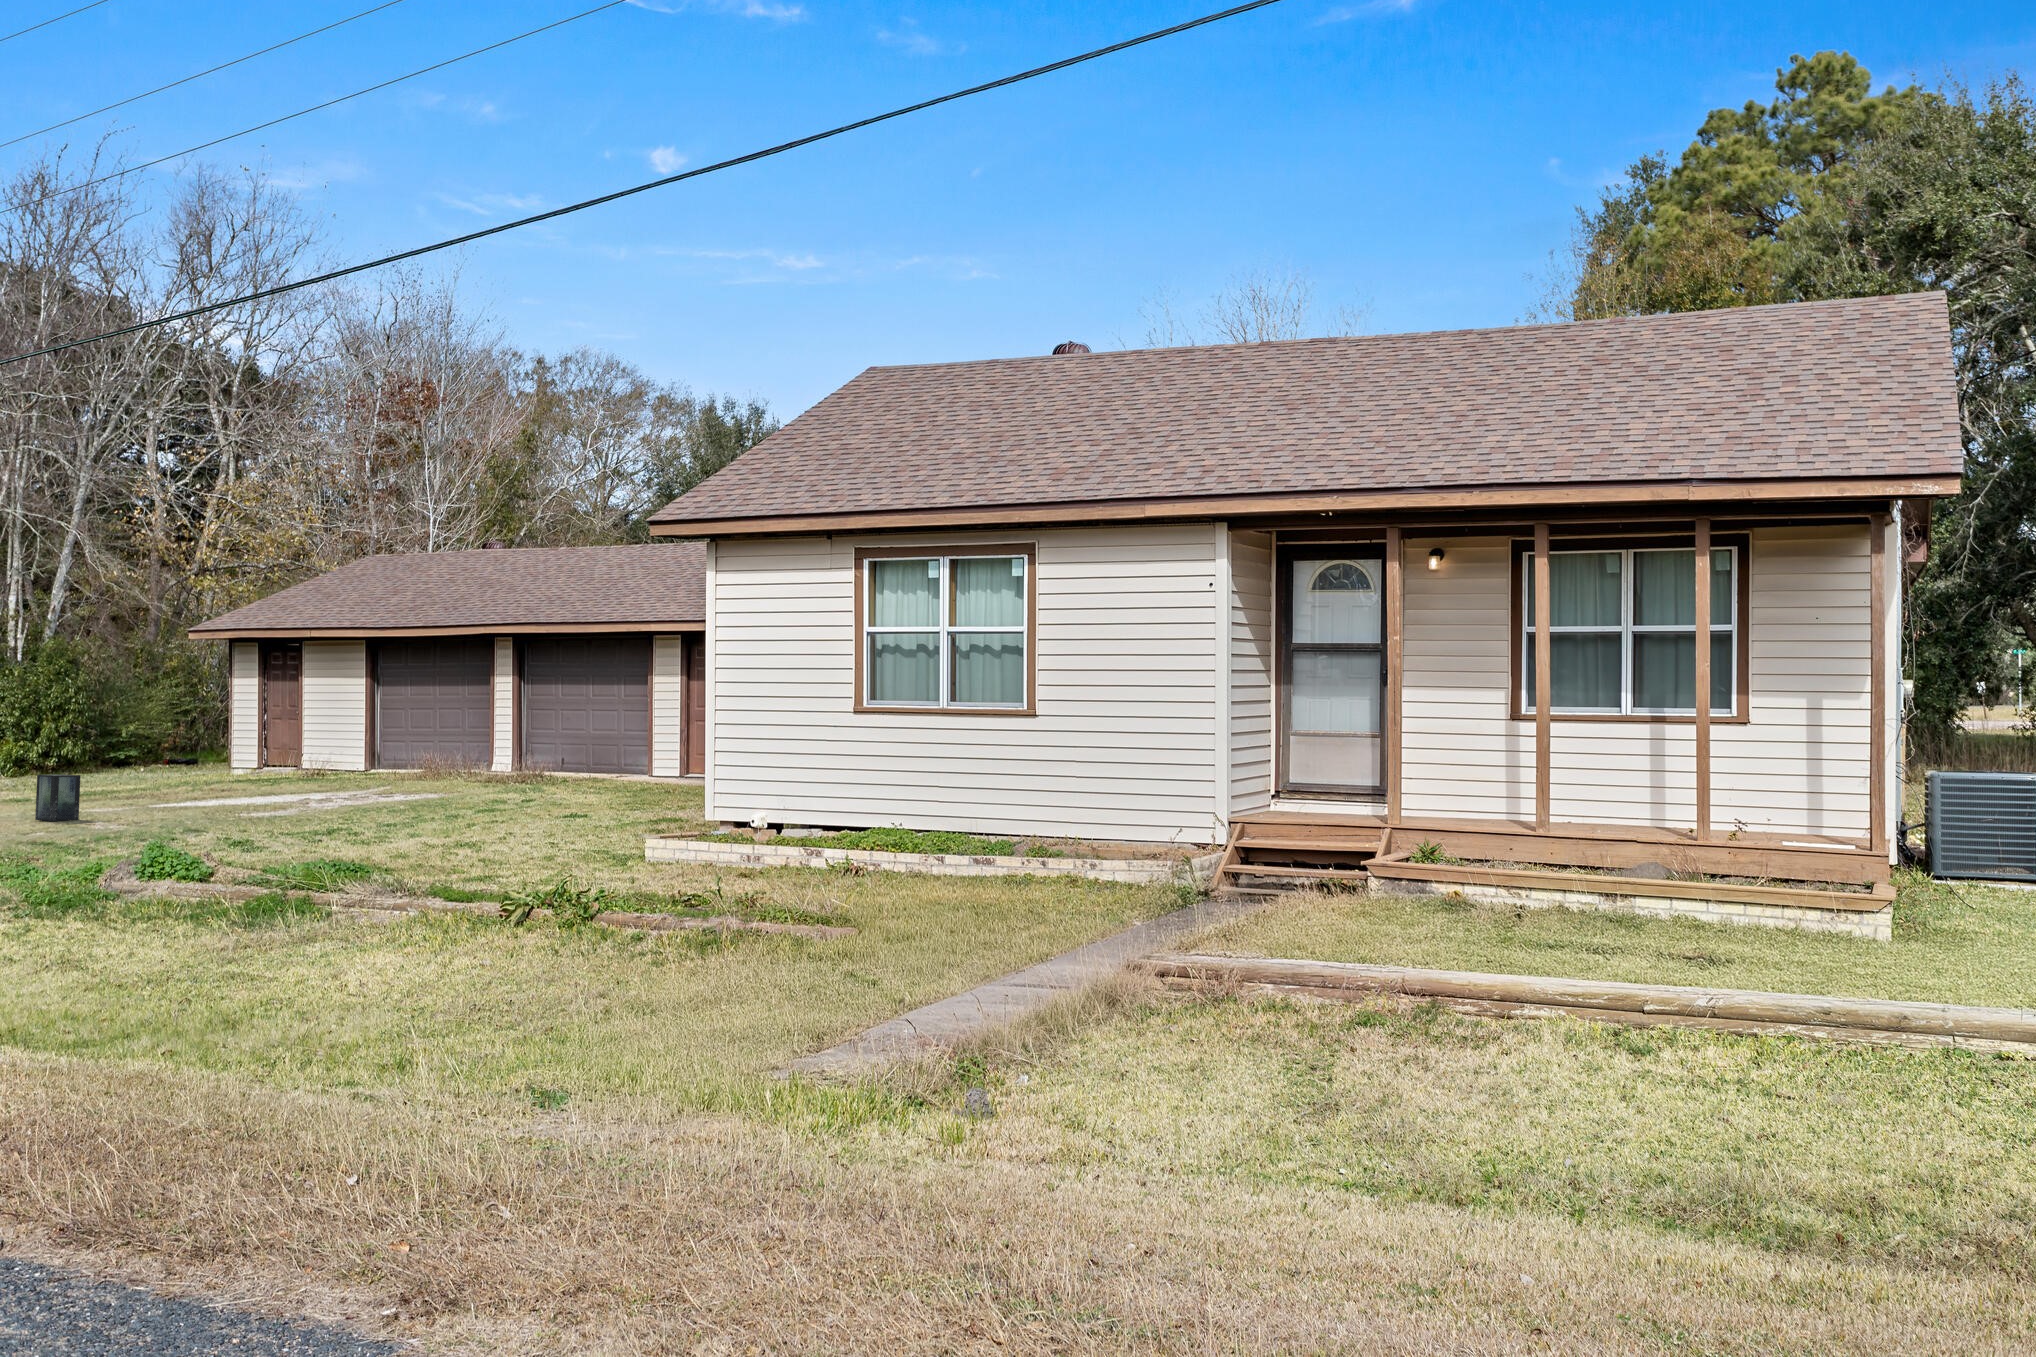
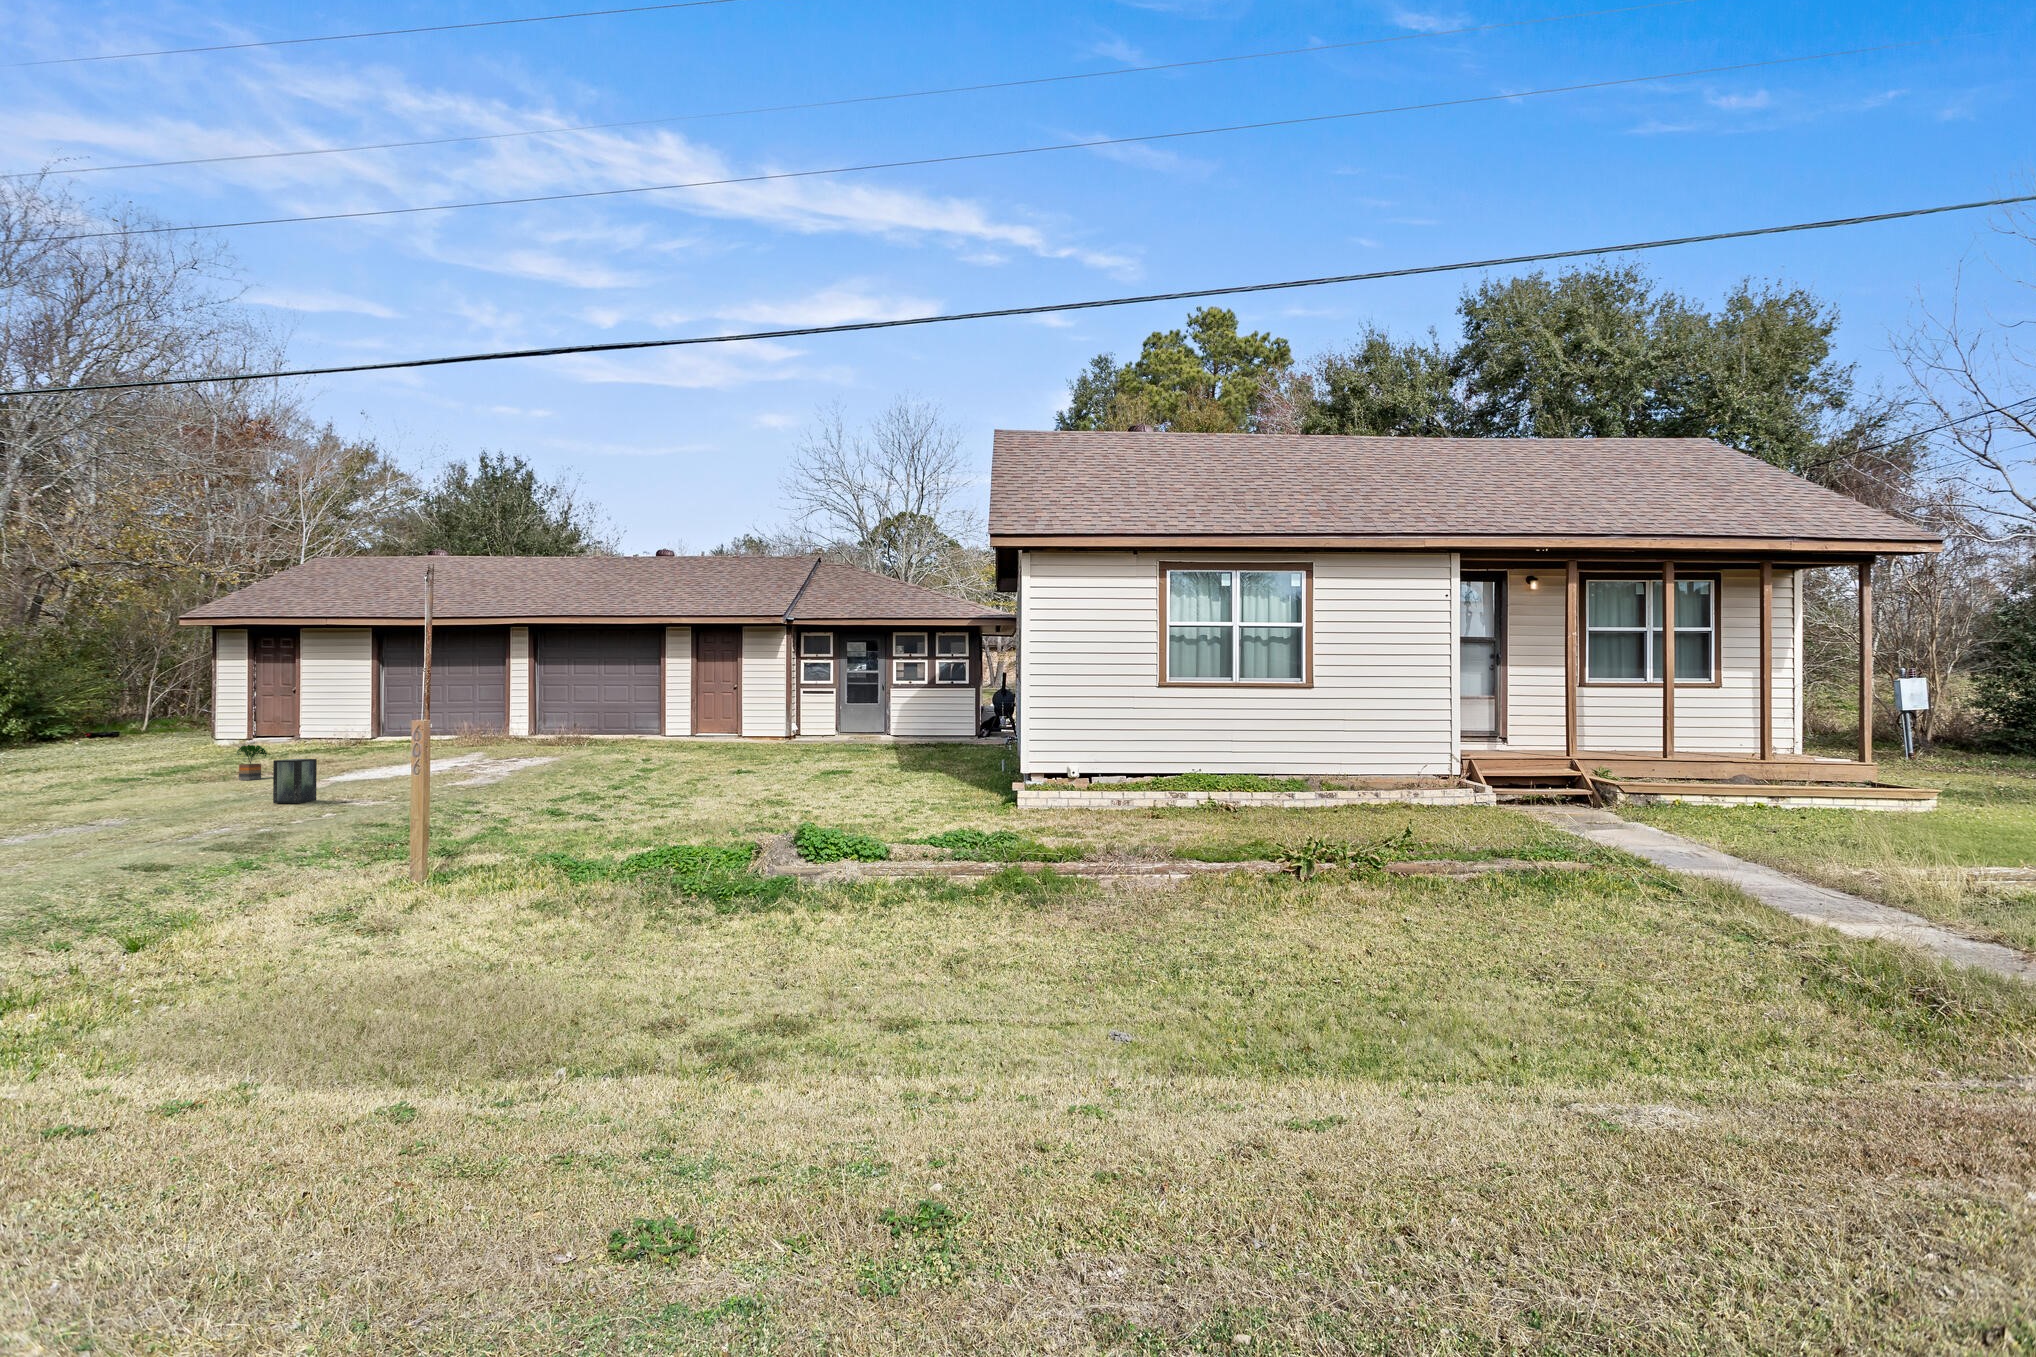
potted tree: none [99,763,131,802] -> present [237,745,267,780]

